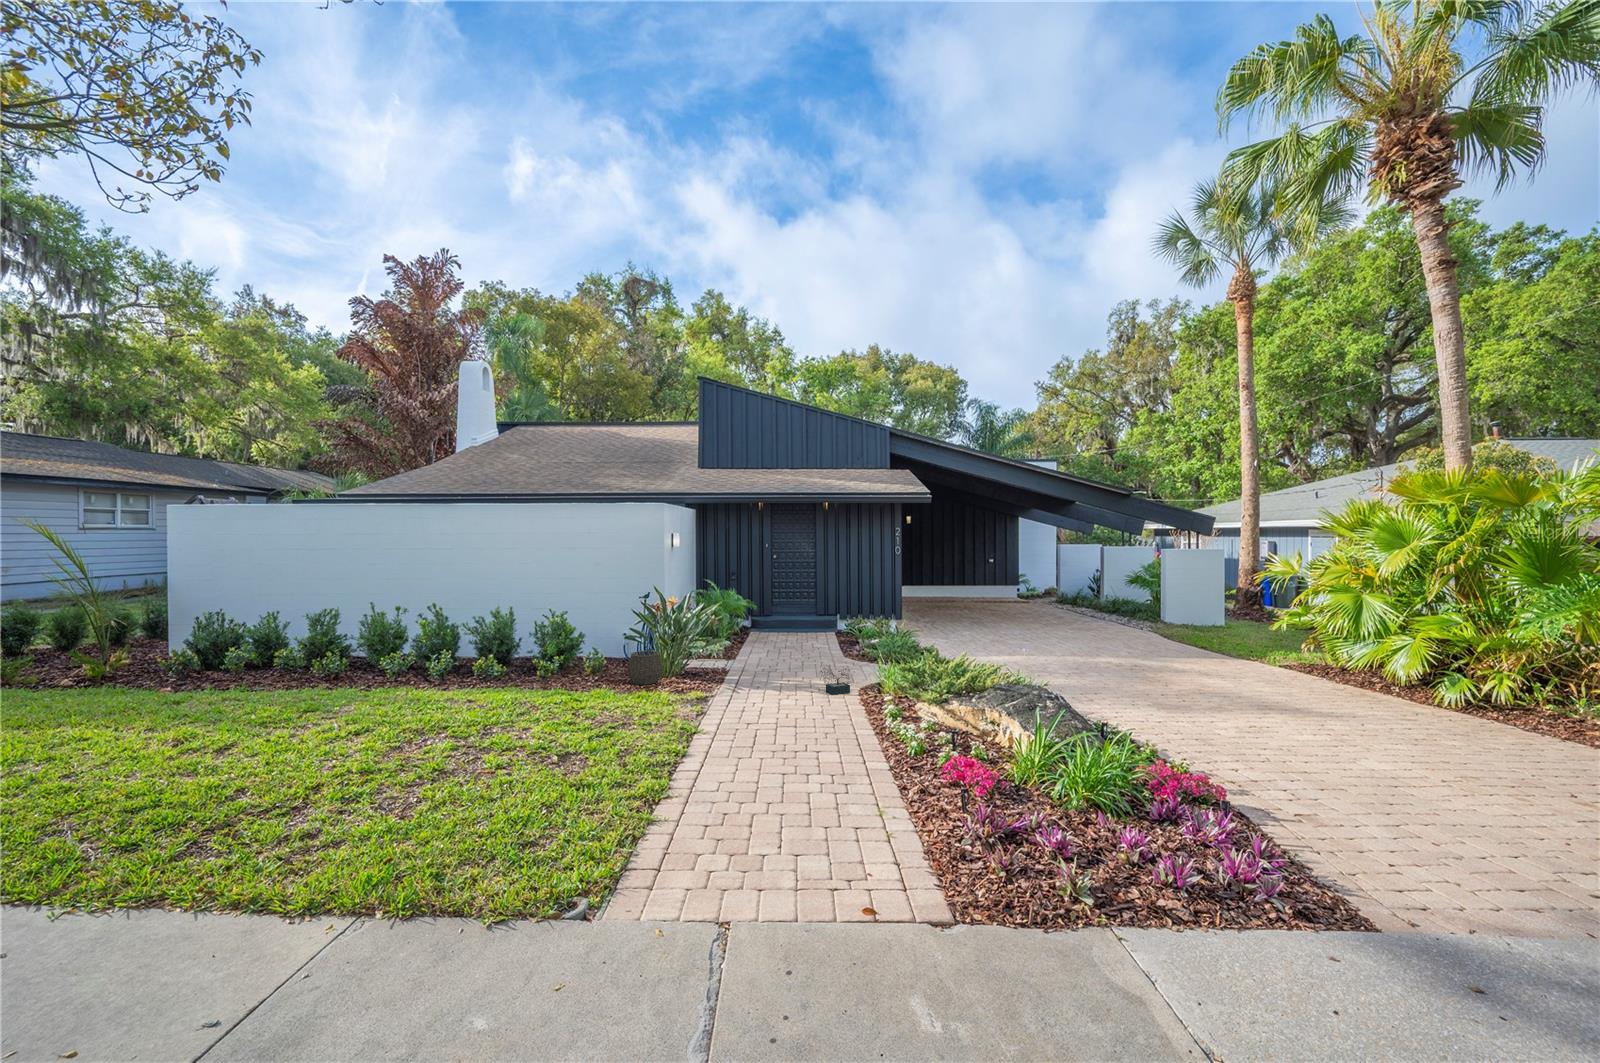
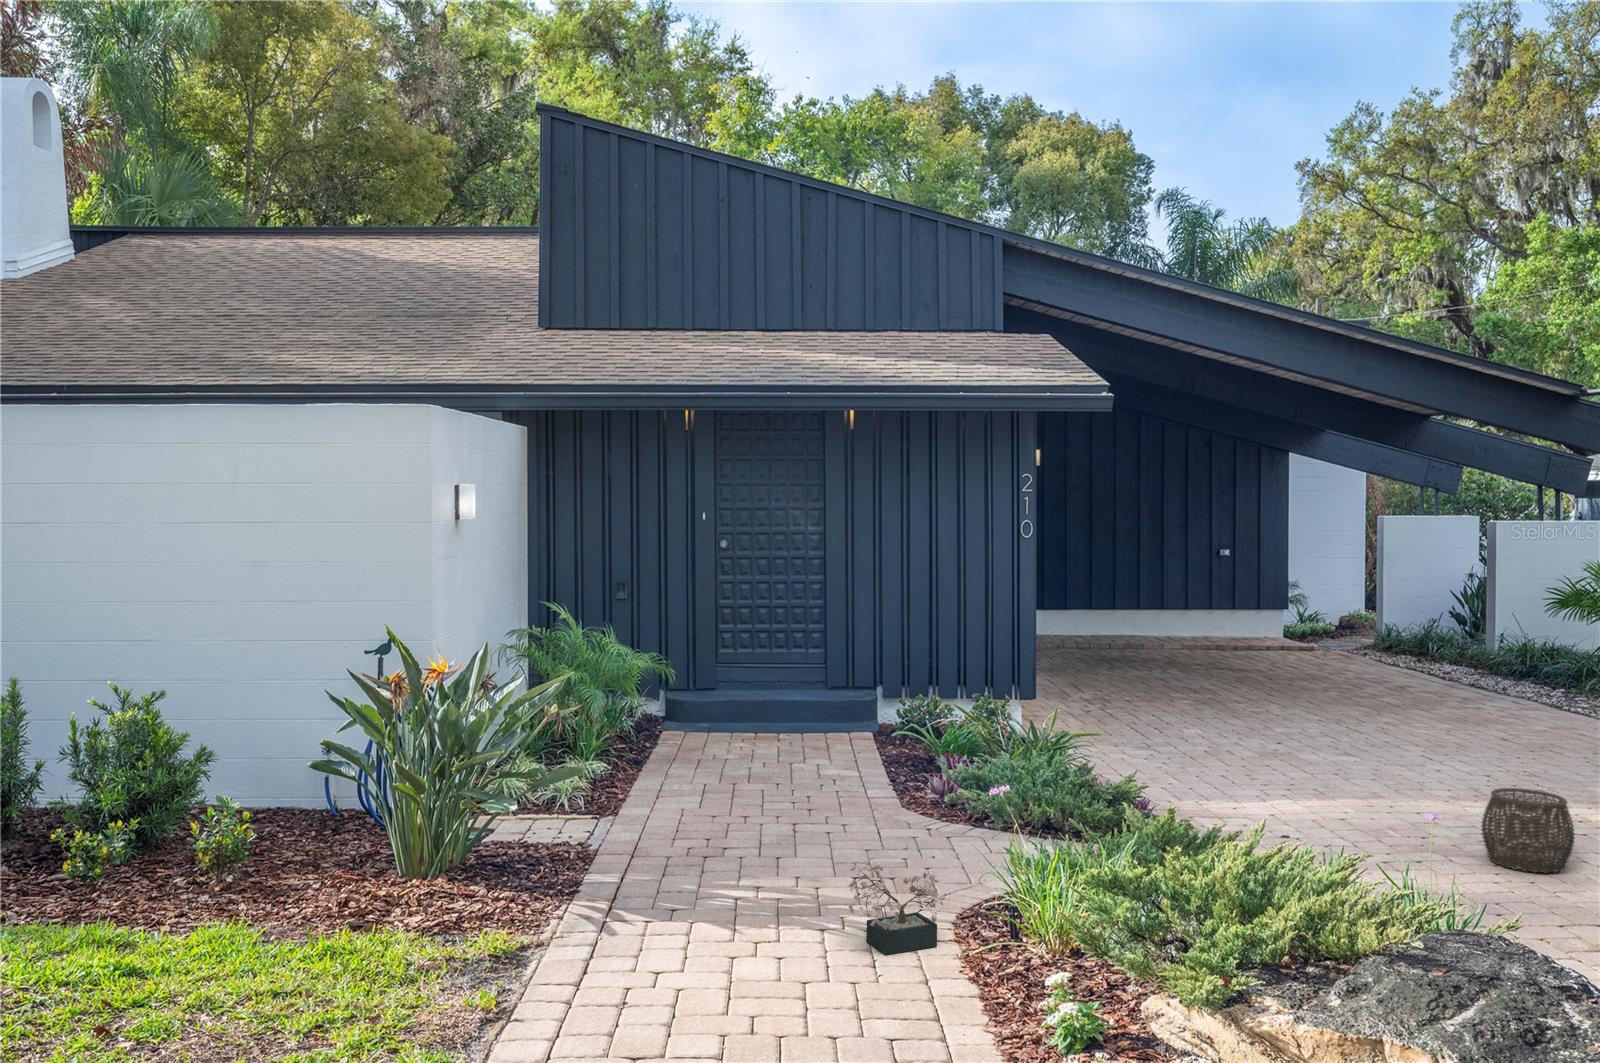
woven basket: present [627,651,662,685] -> present [1481,788,1575,873]

